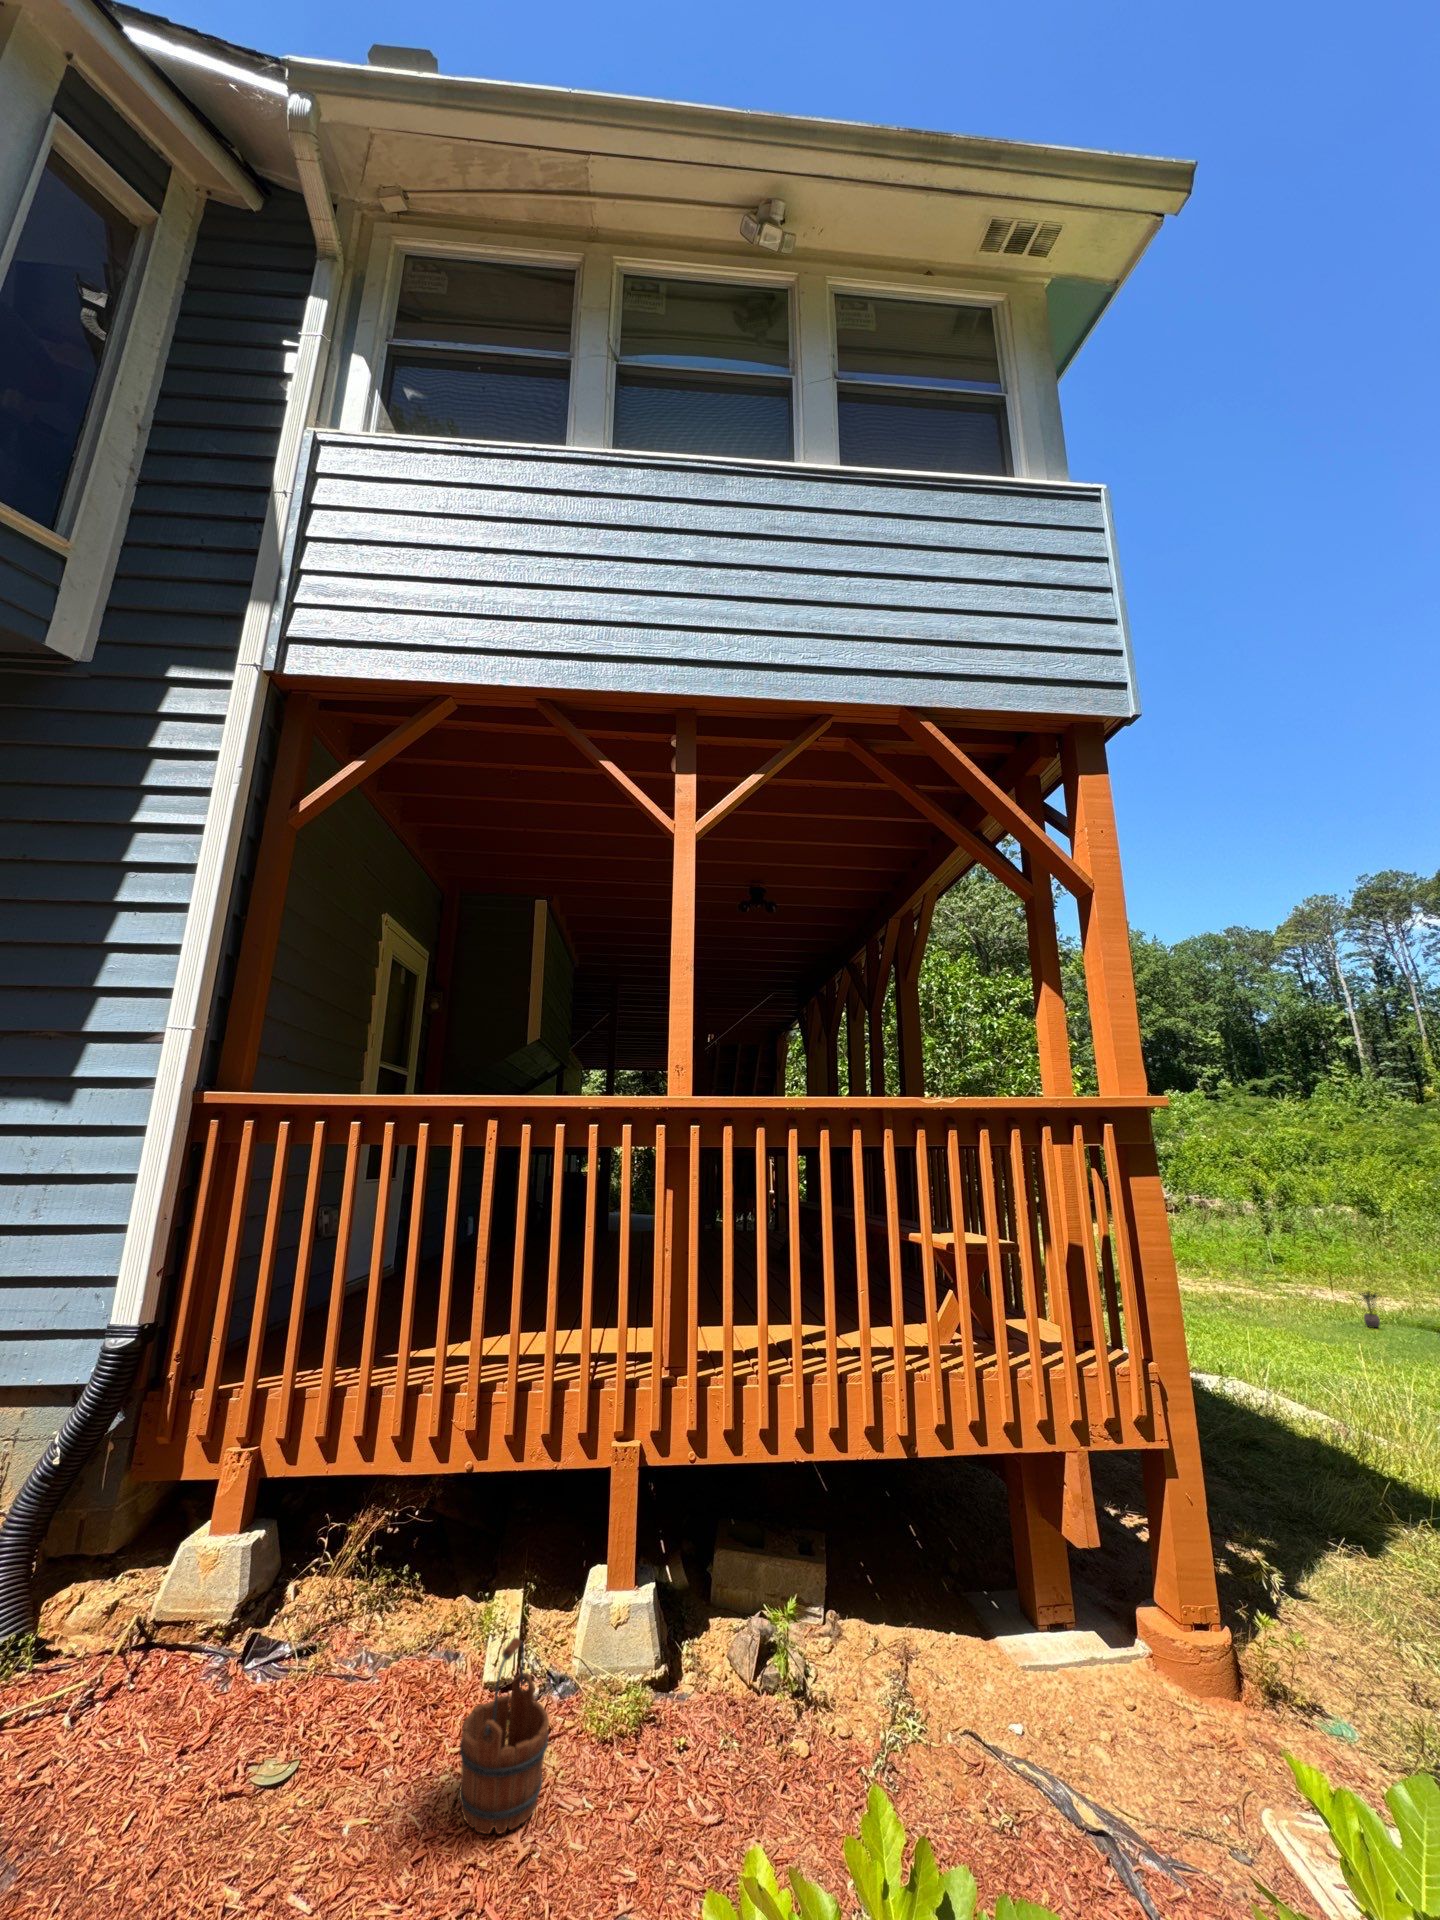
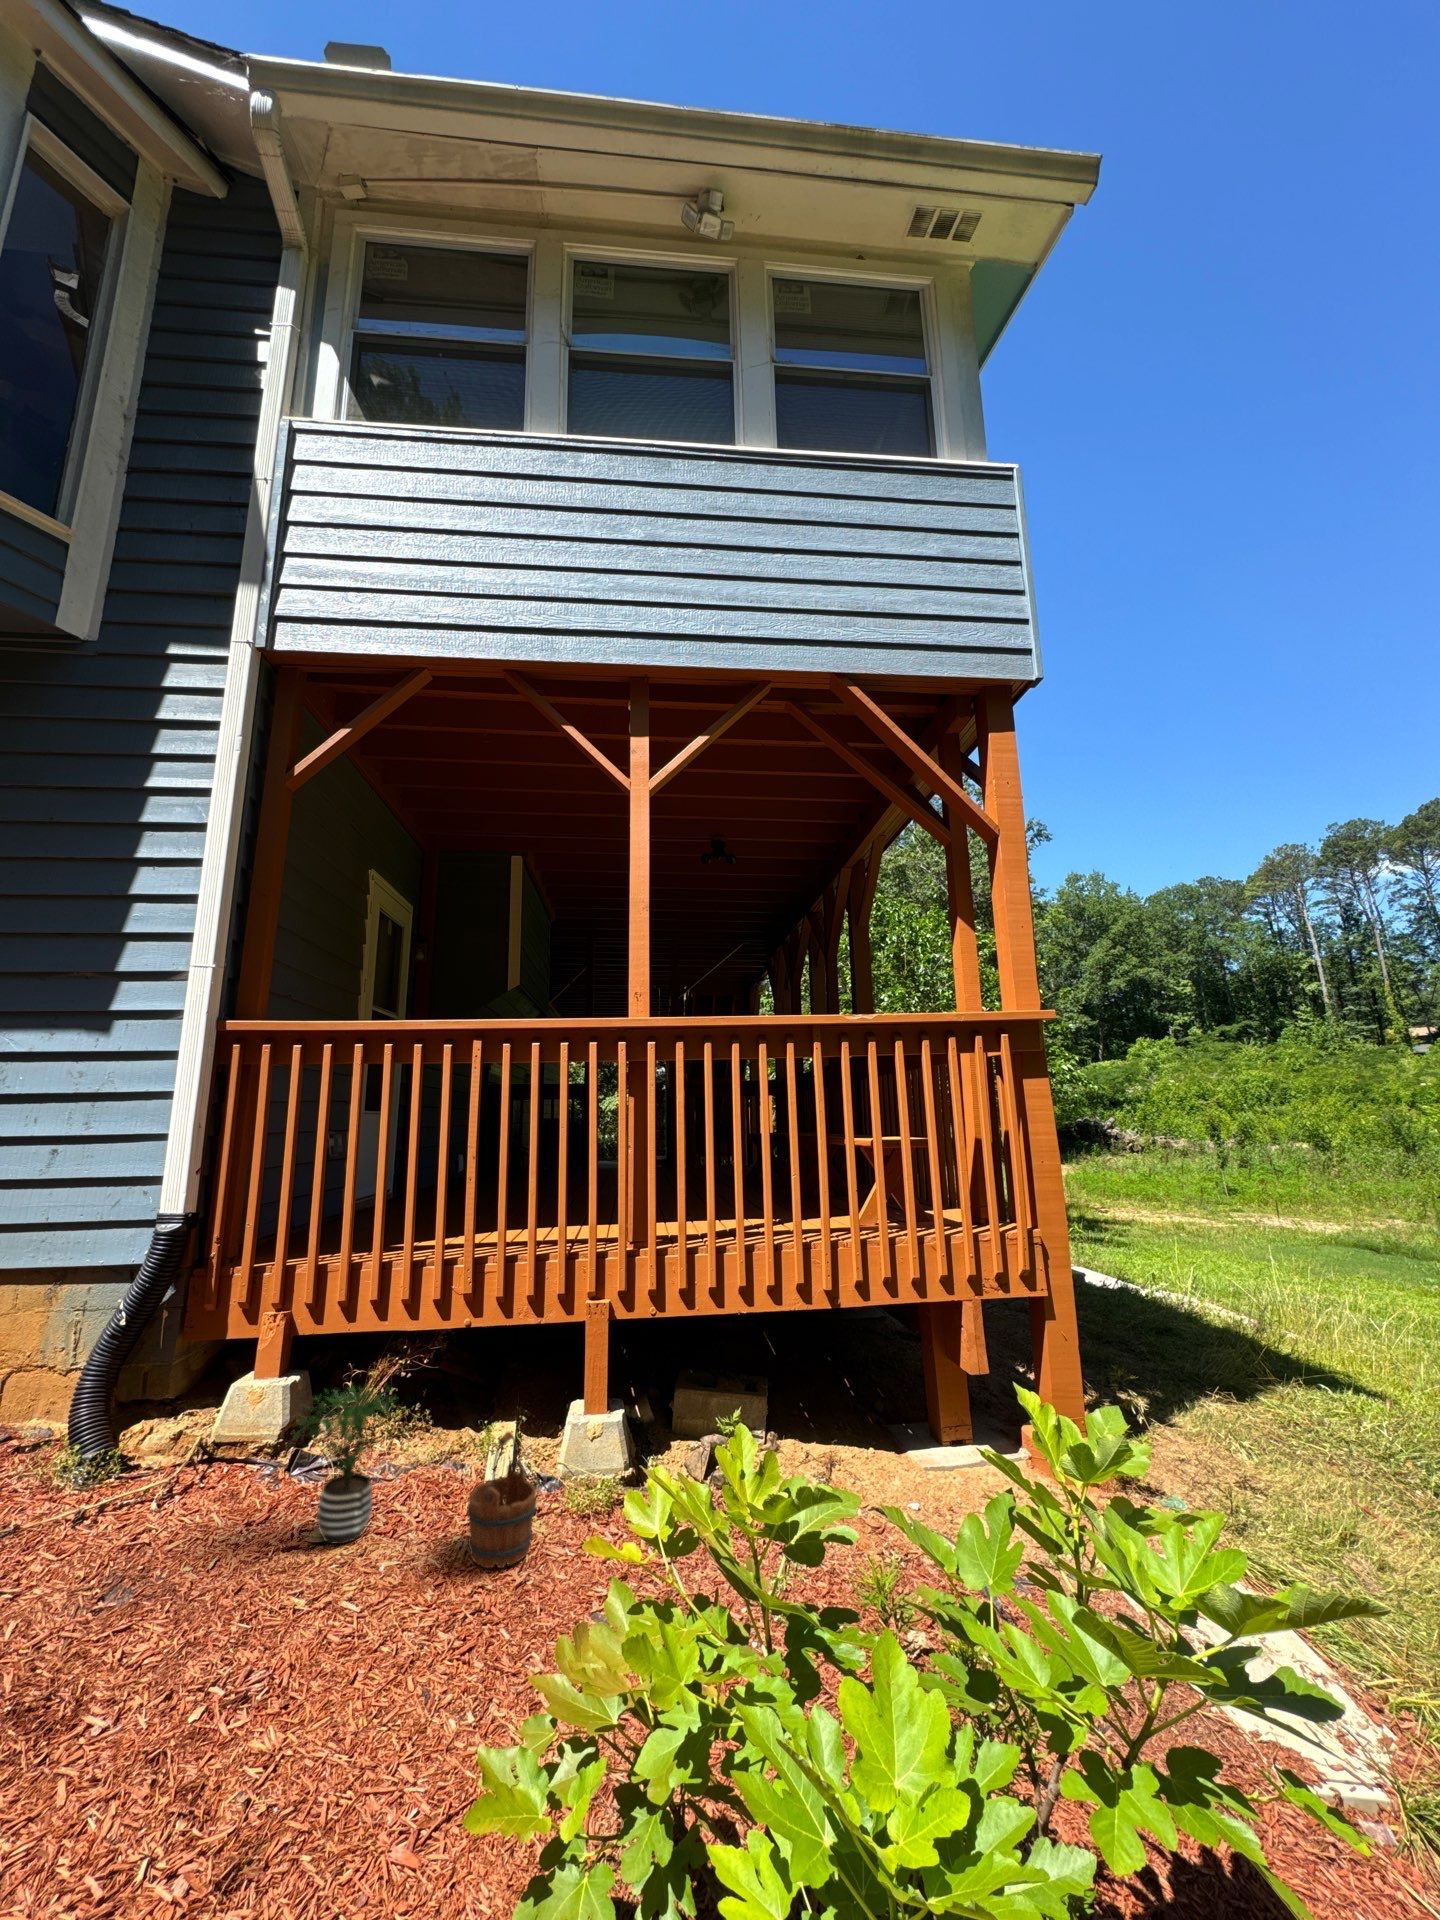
potted plant: present [1359,1290,1380,1328] -> present [295,1386,394,1544]

